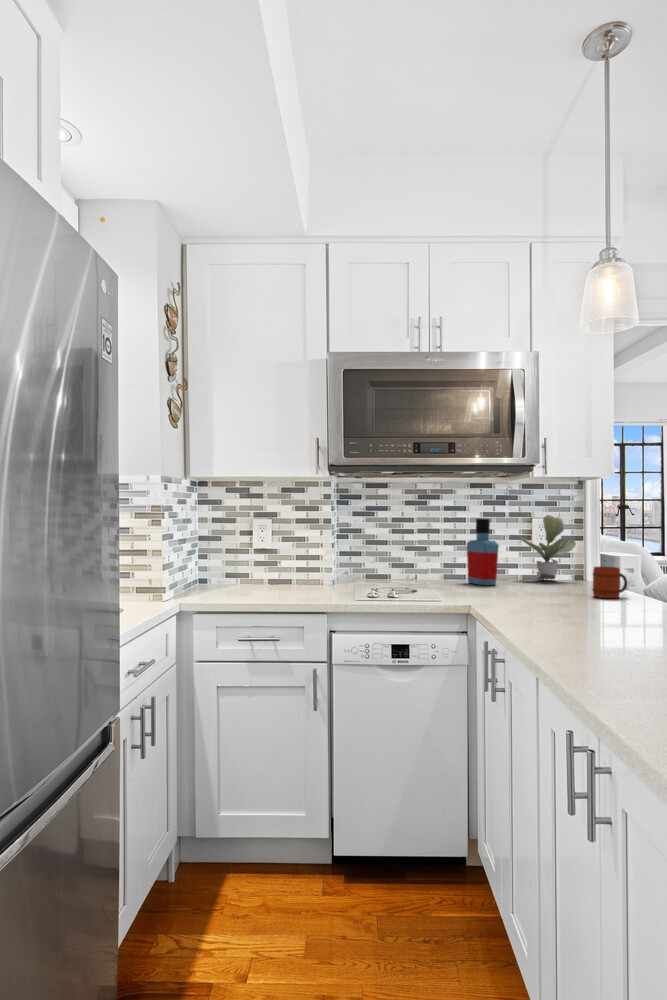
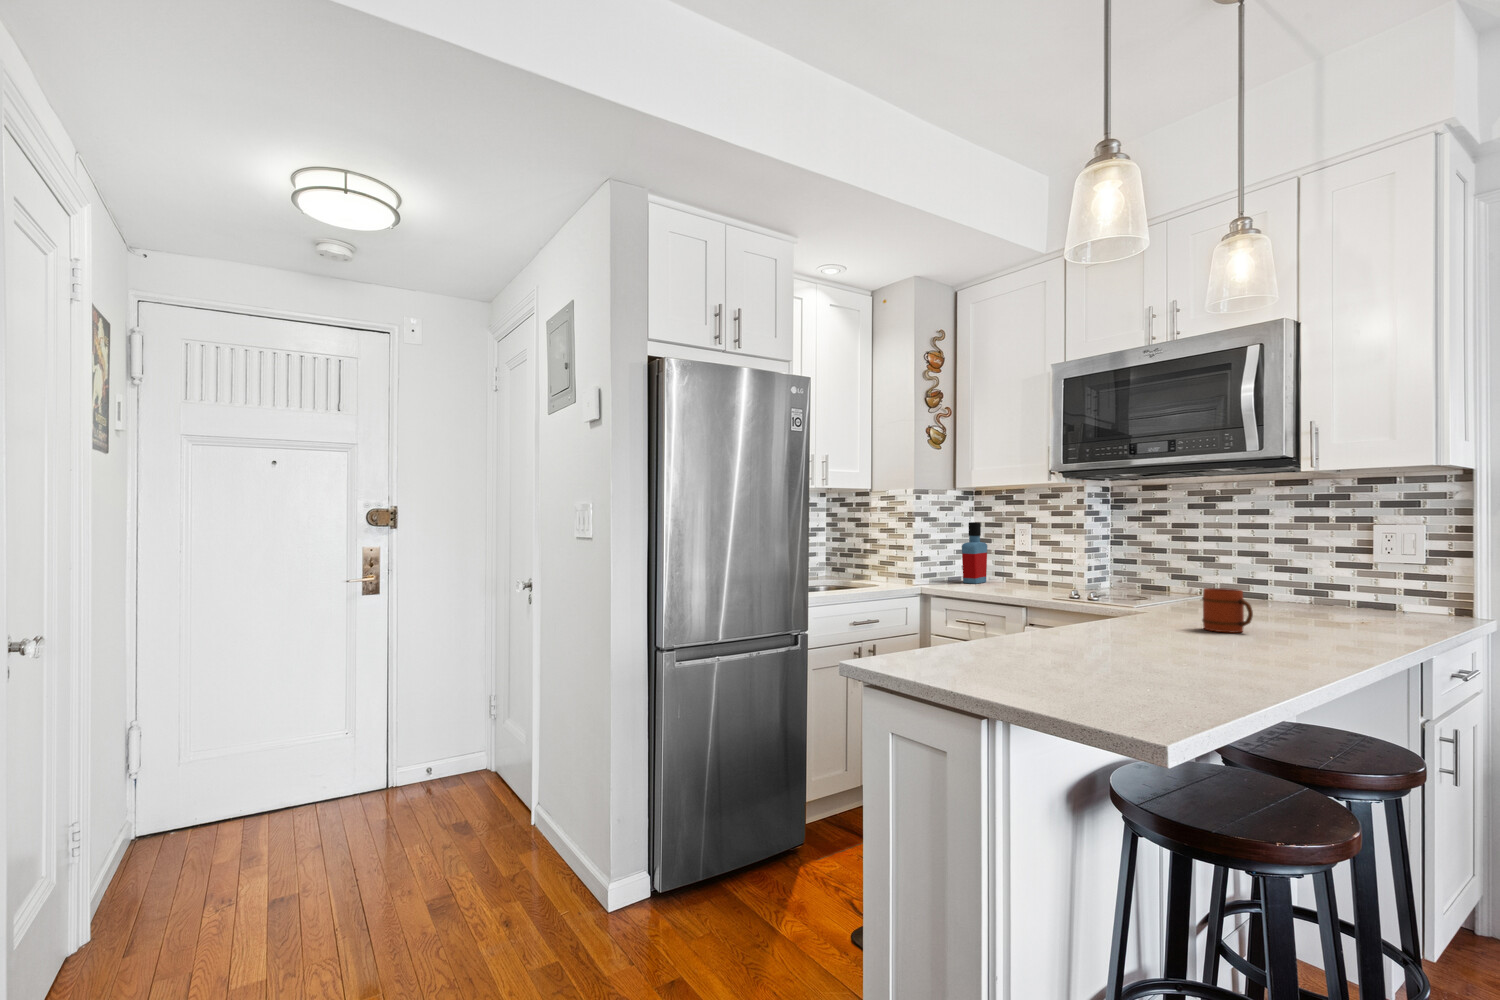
potted plant: present [520,515,576,580] -> none [1299,517,1383,614]
bottle: present [467,519,499,585] -> present [962,522,987,583]

